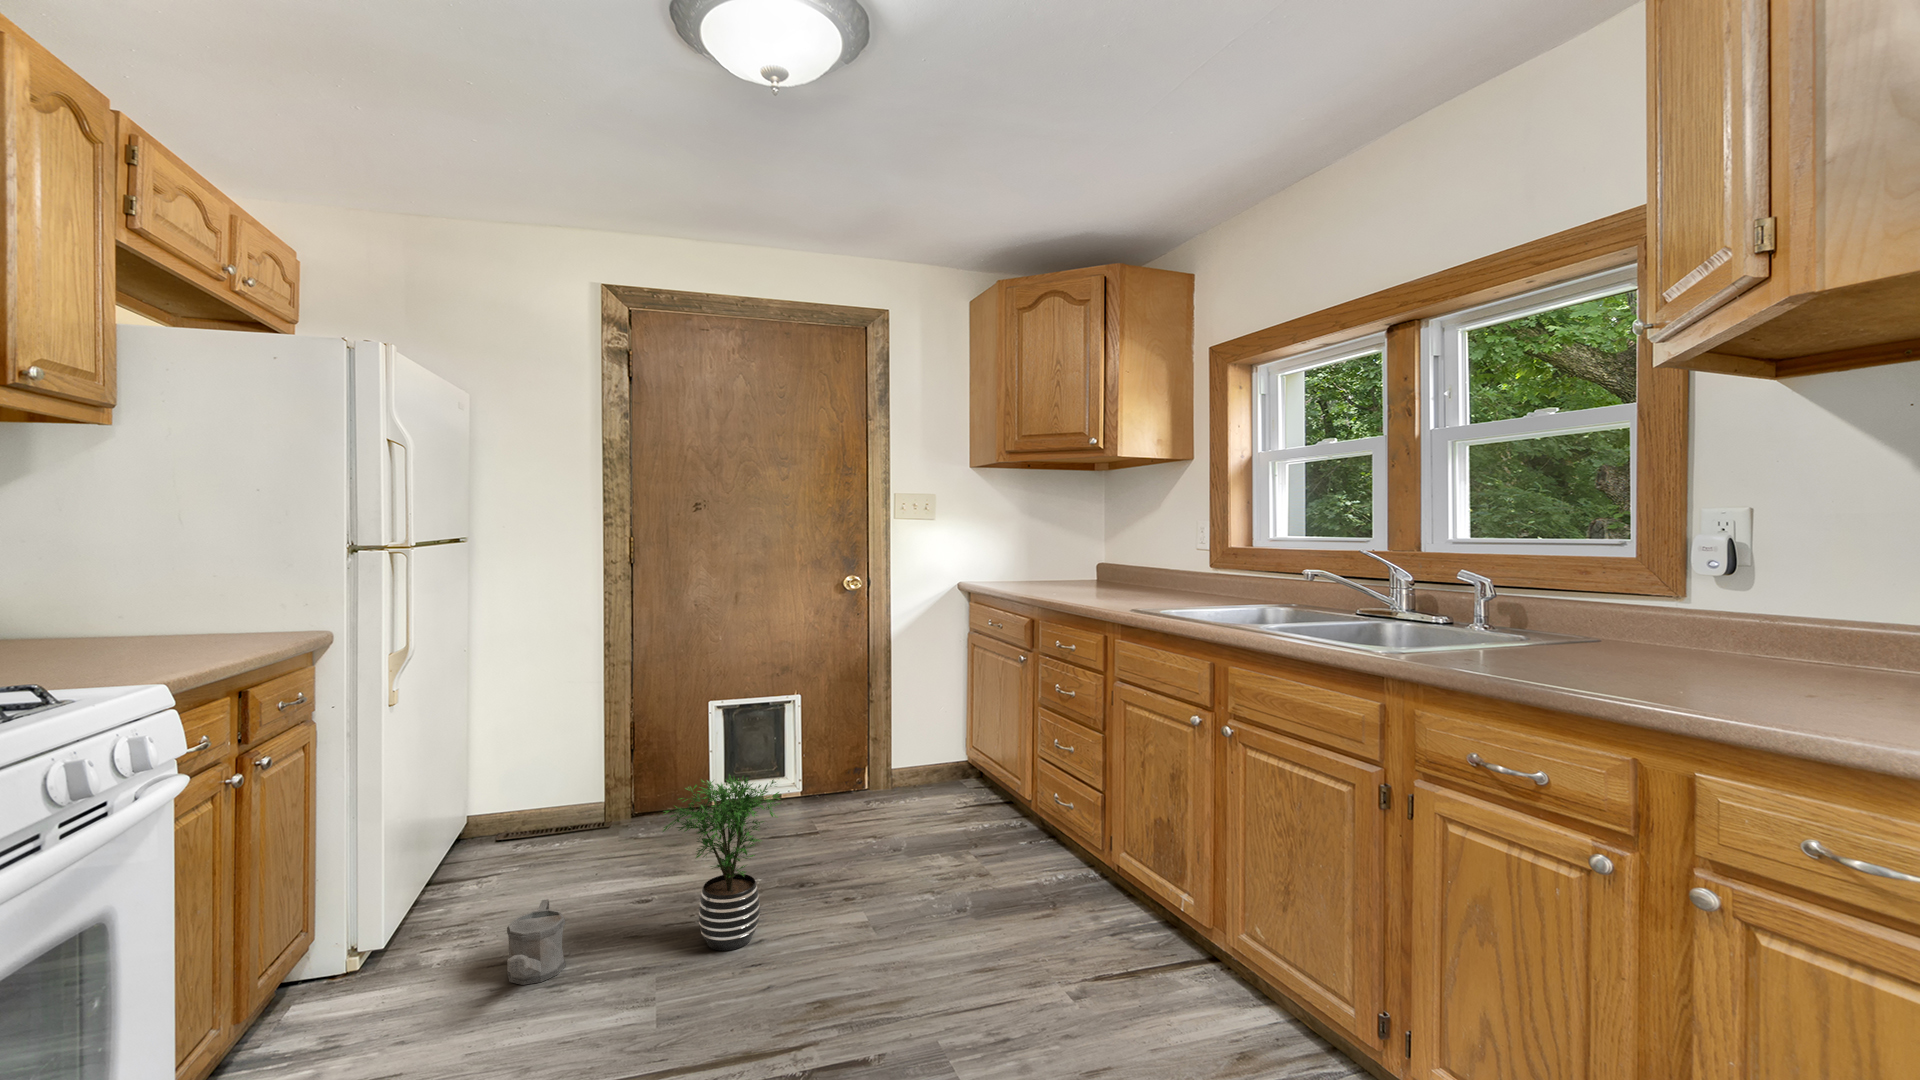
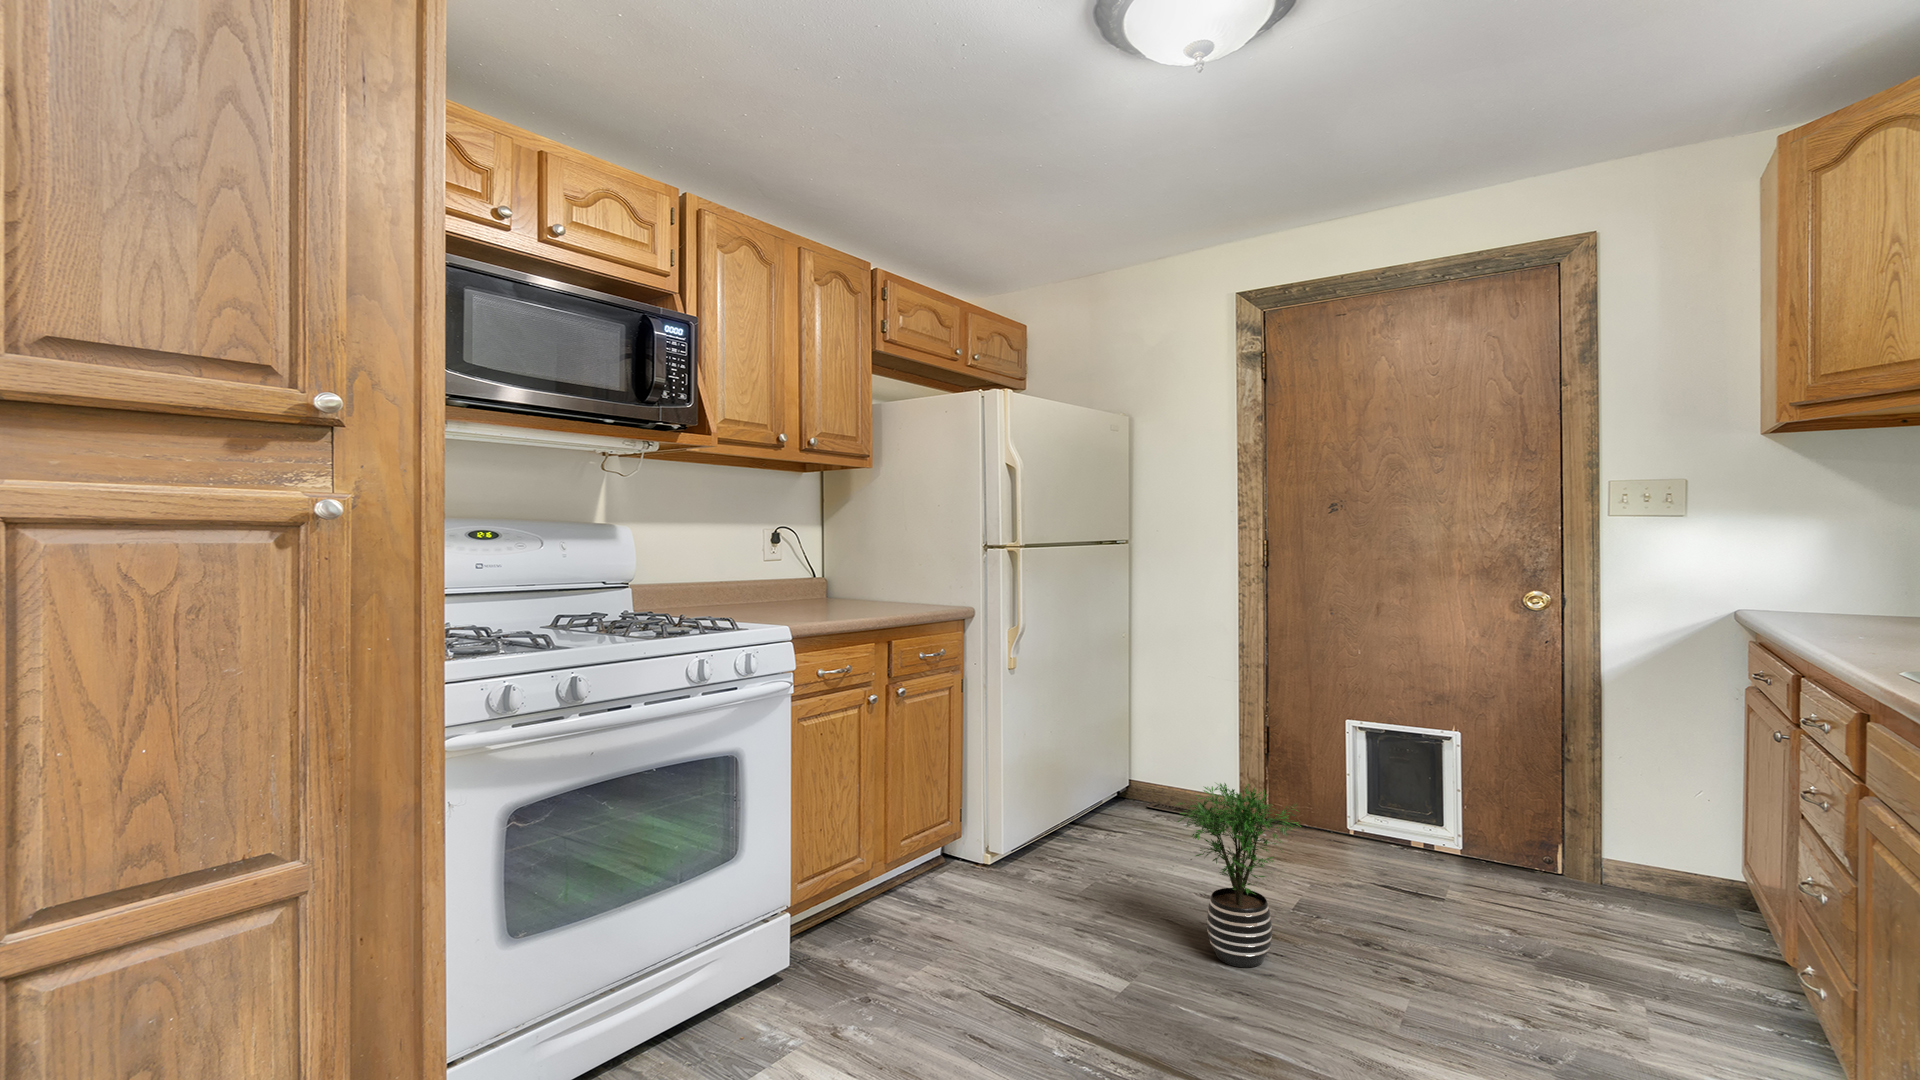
watering can: present [507,899,566,985] -> none [1034,856,1107,920]

